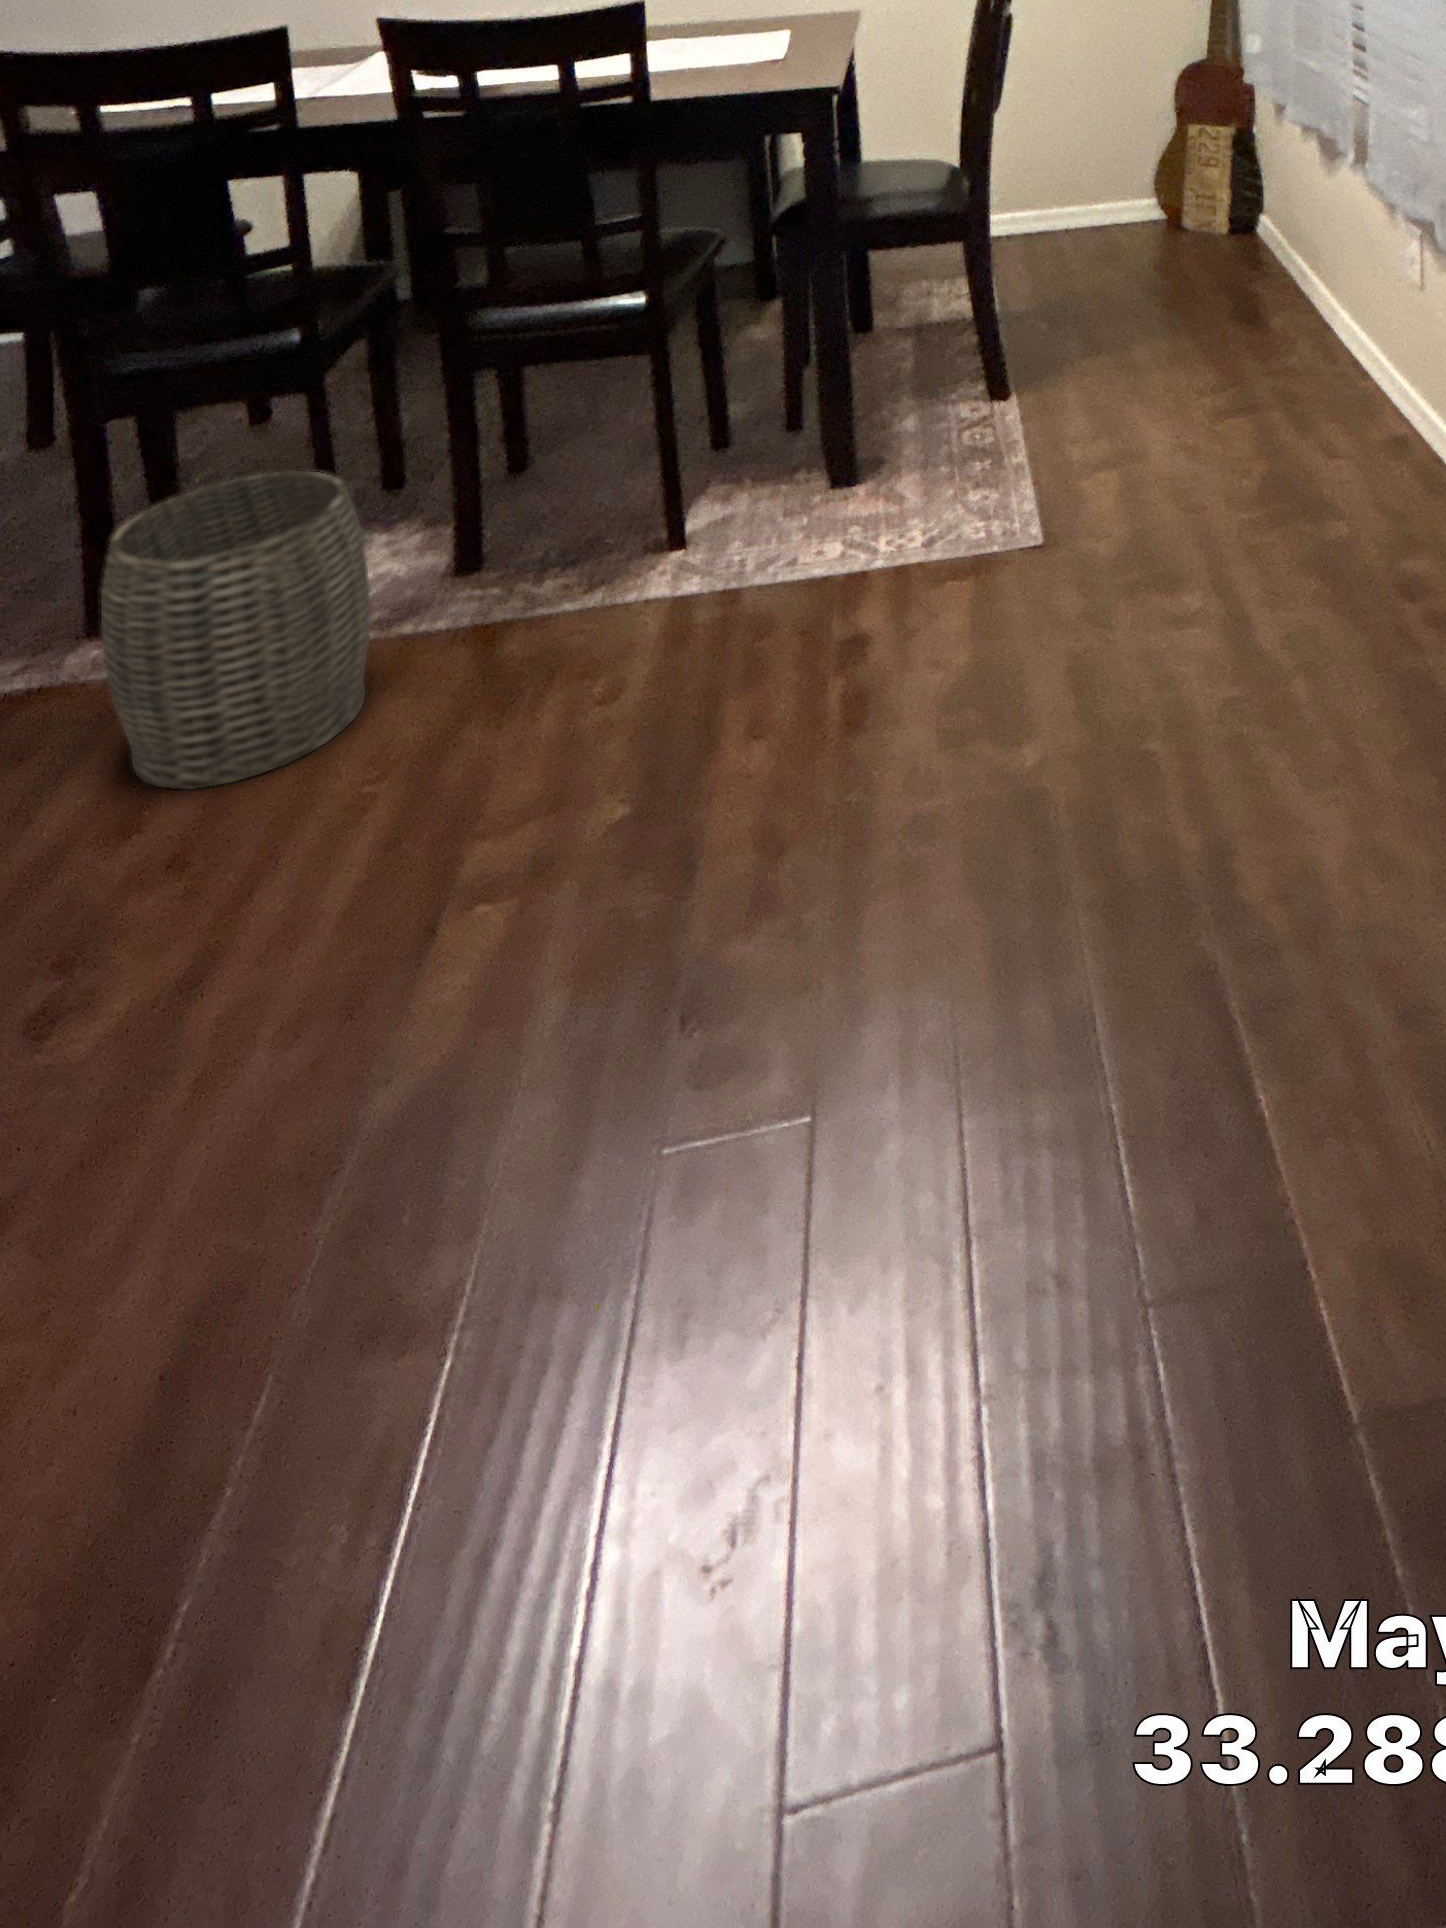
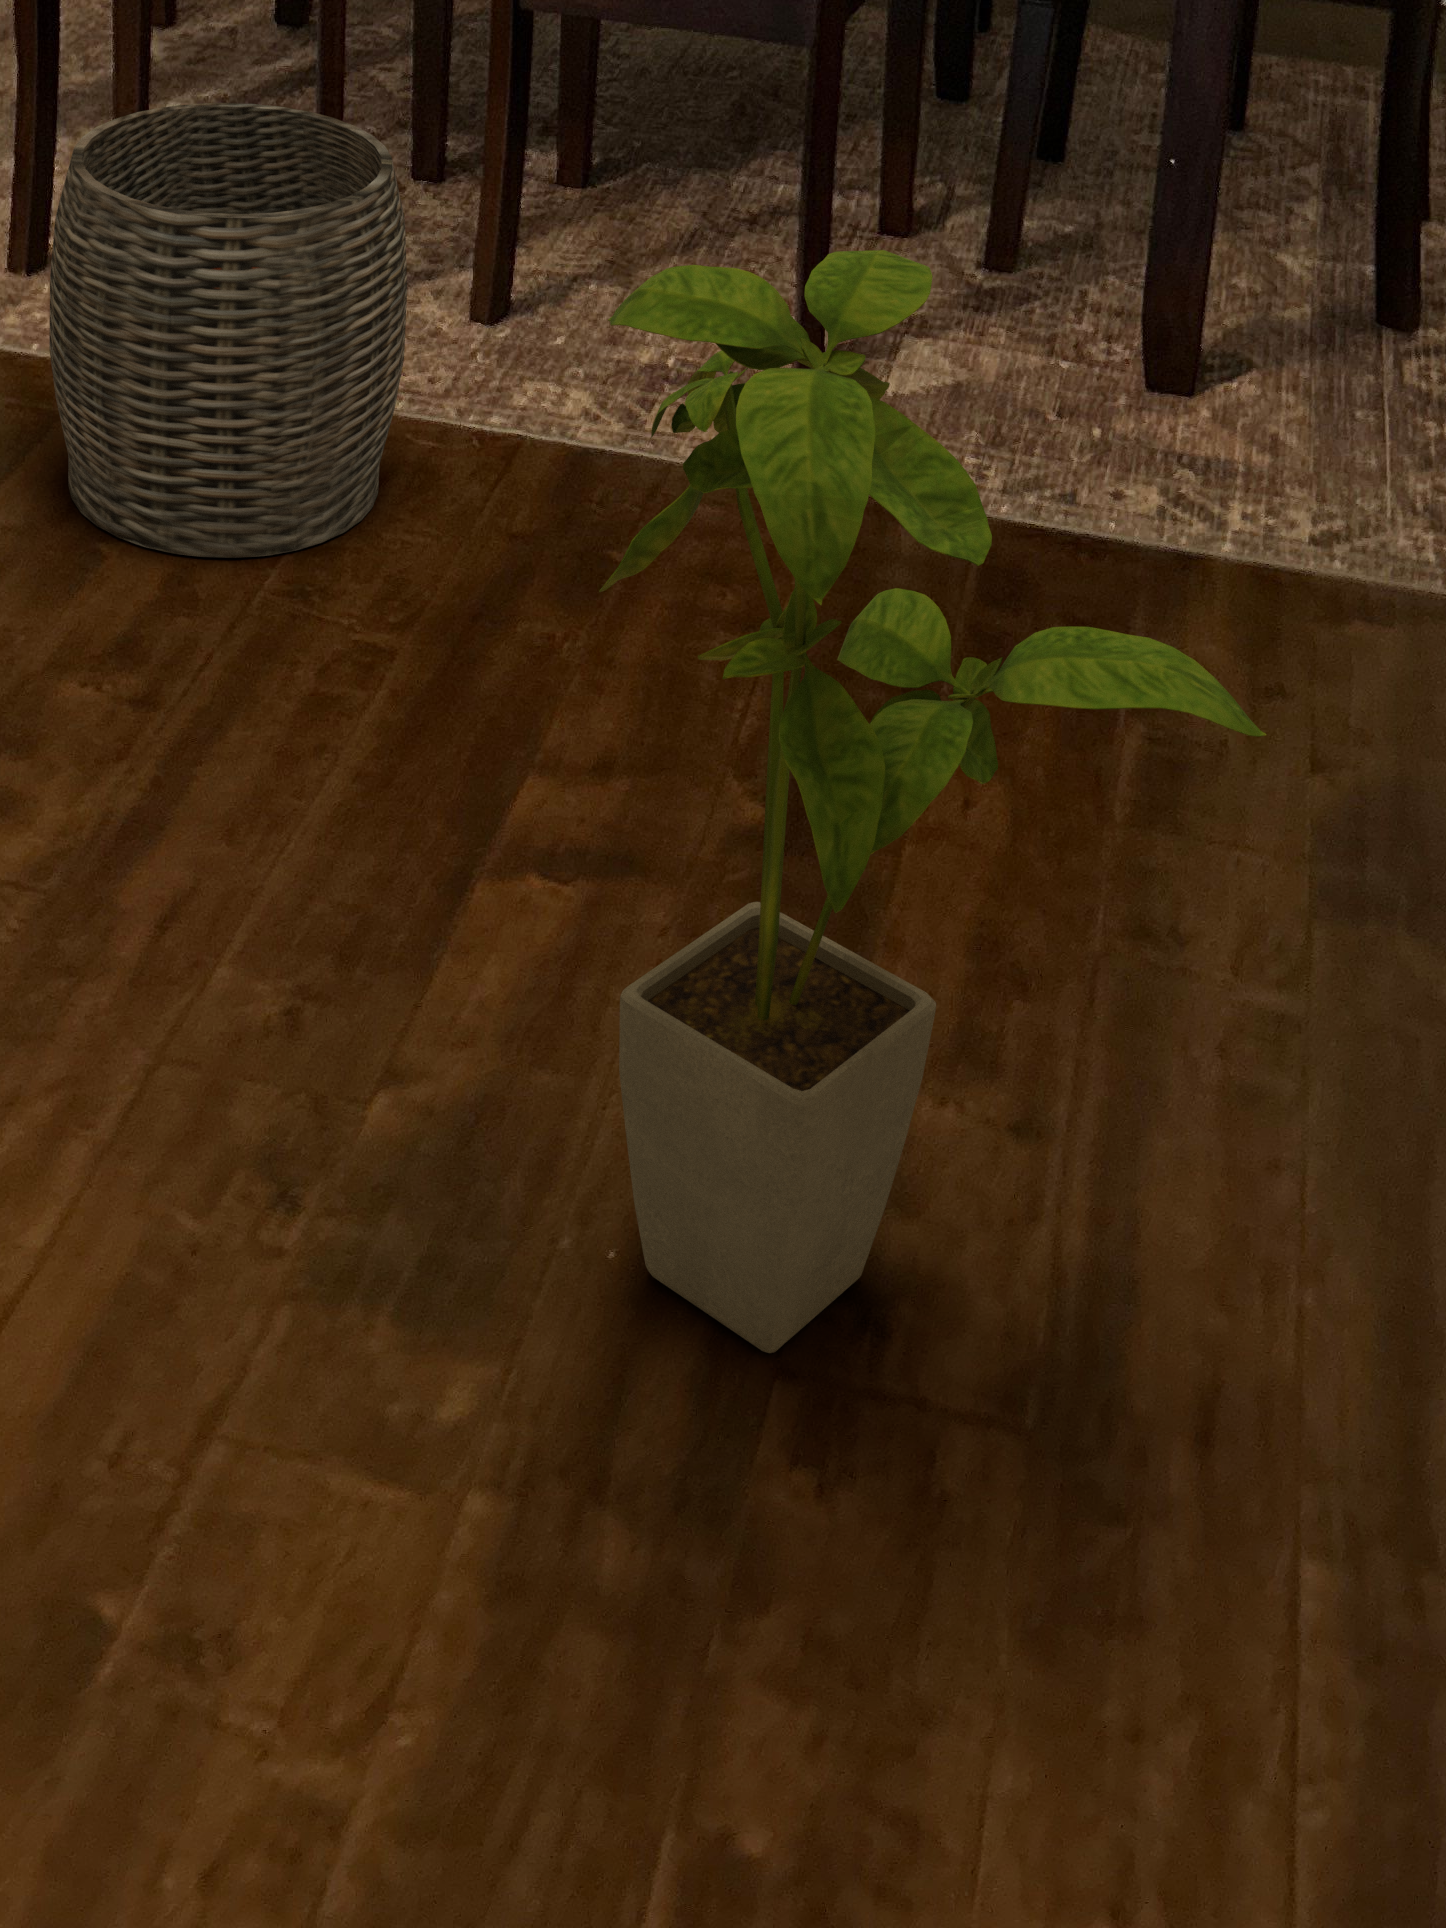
house plant: none [460,458,856,1110] -> present [599,250,1267,1353]

